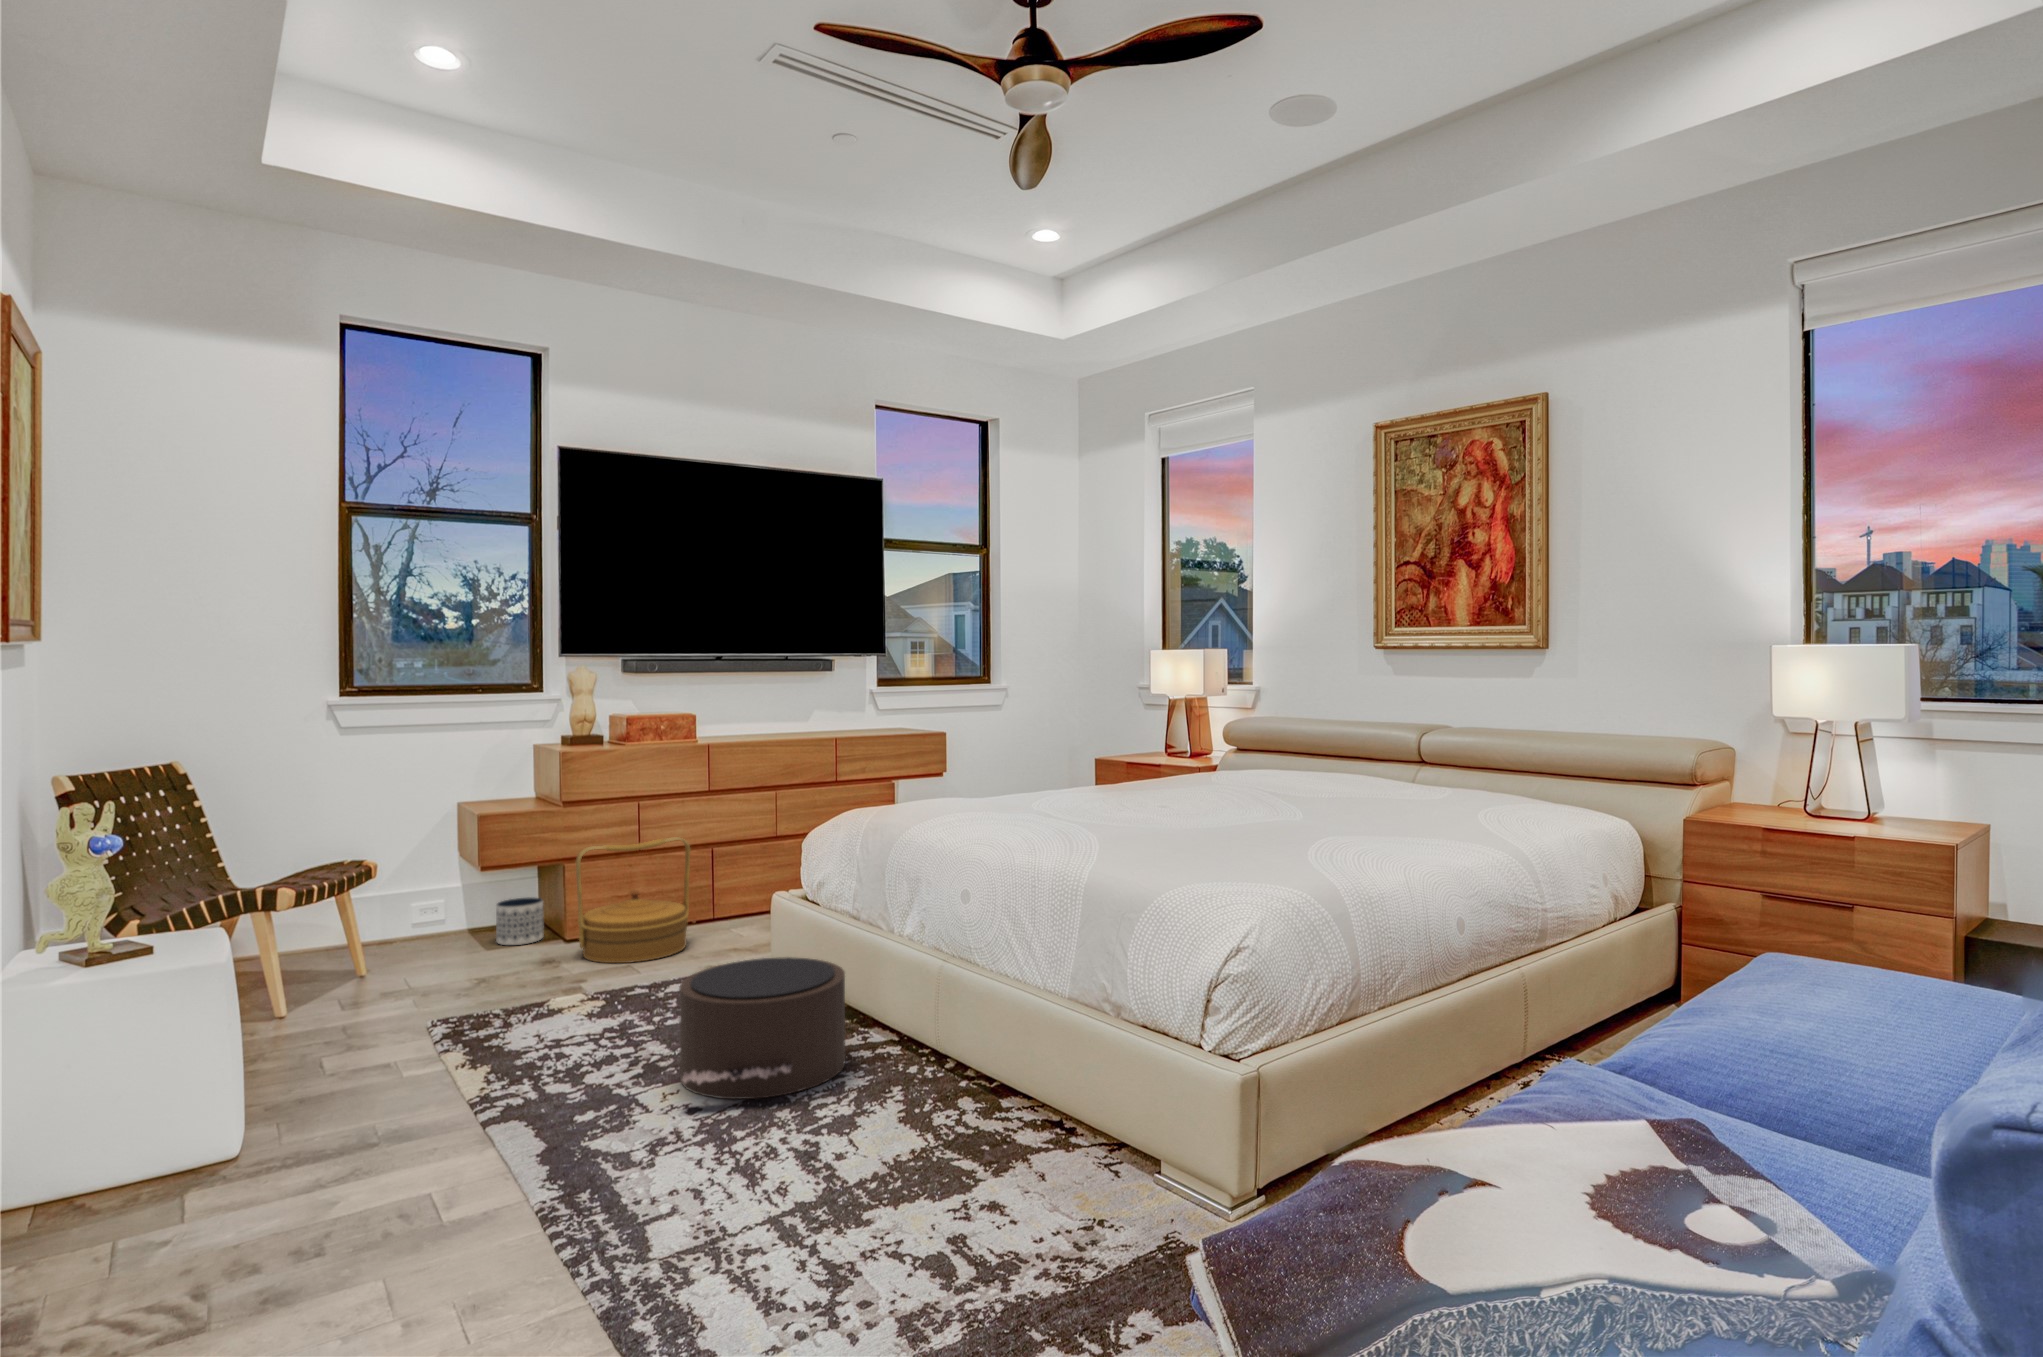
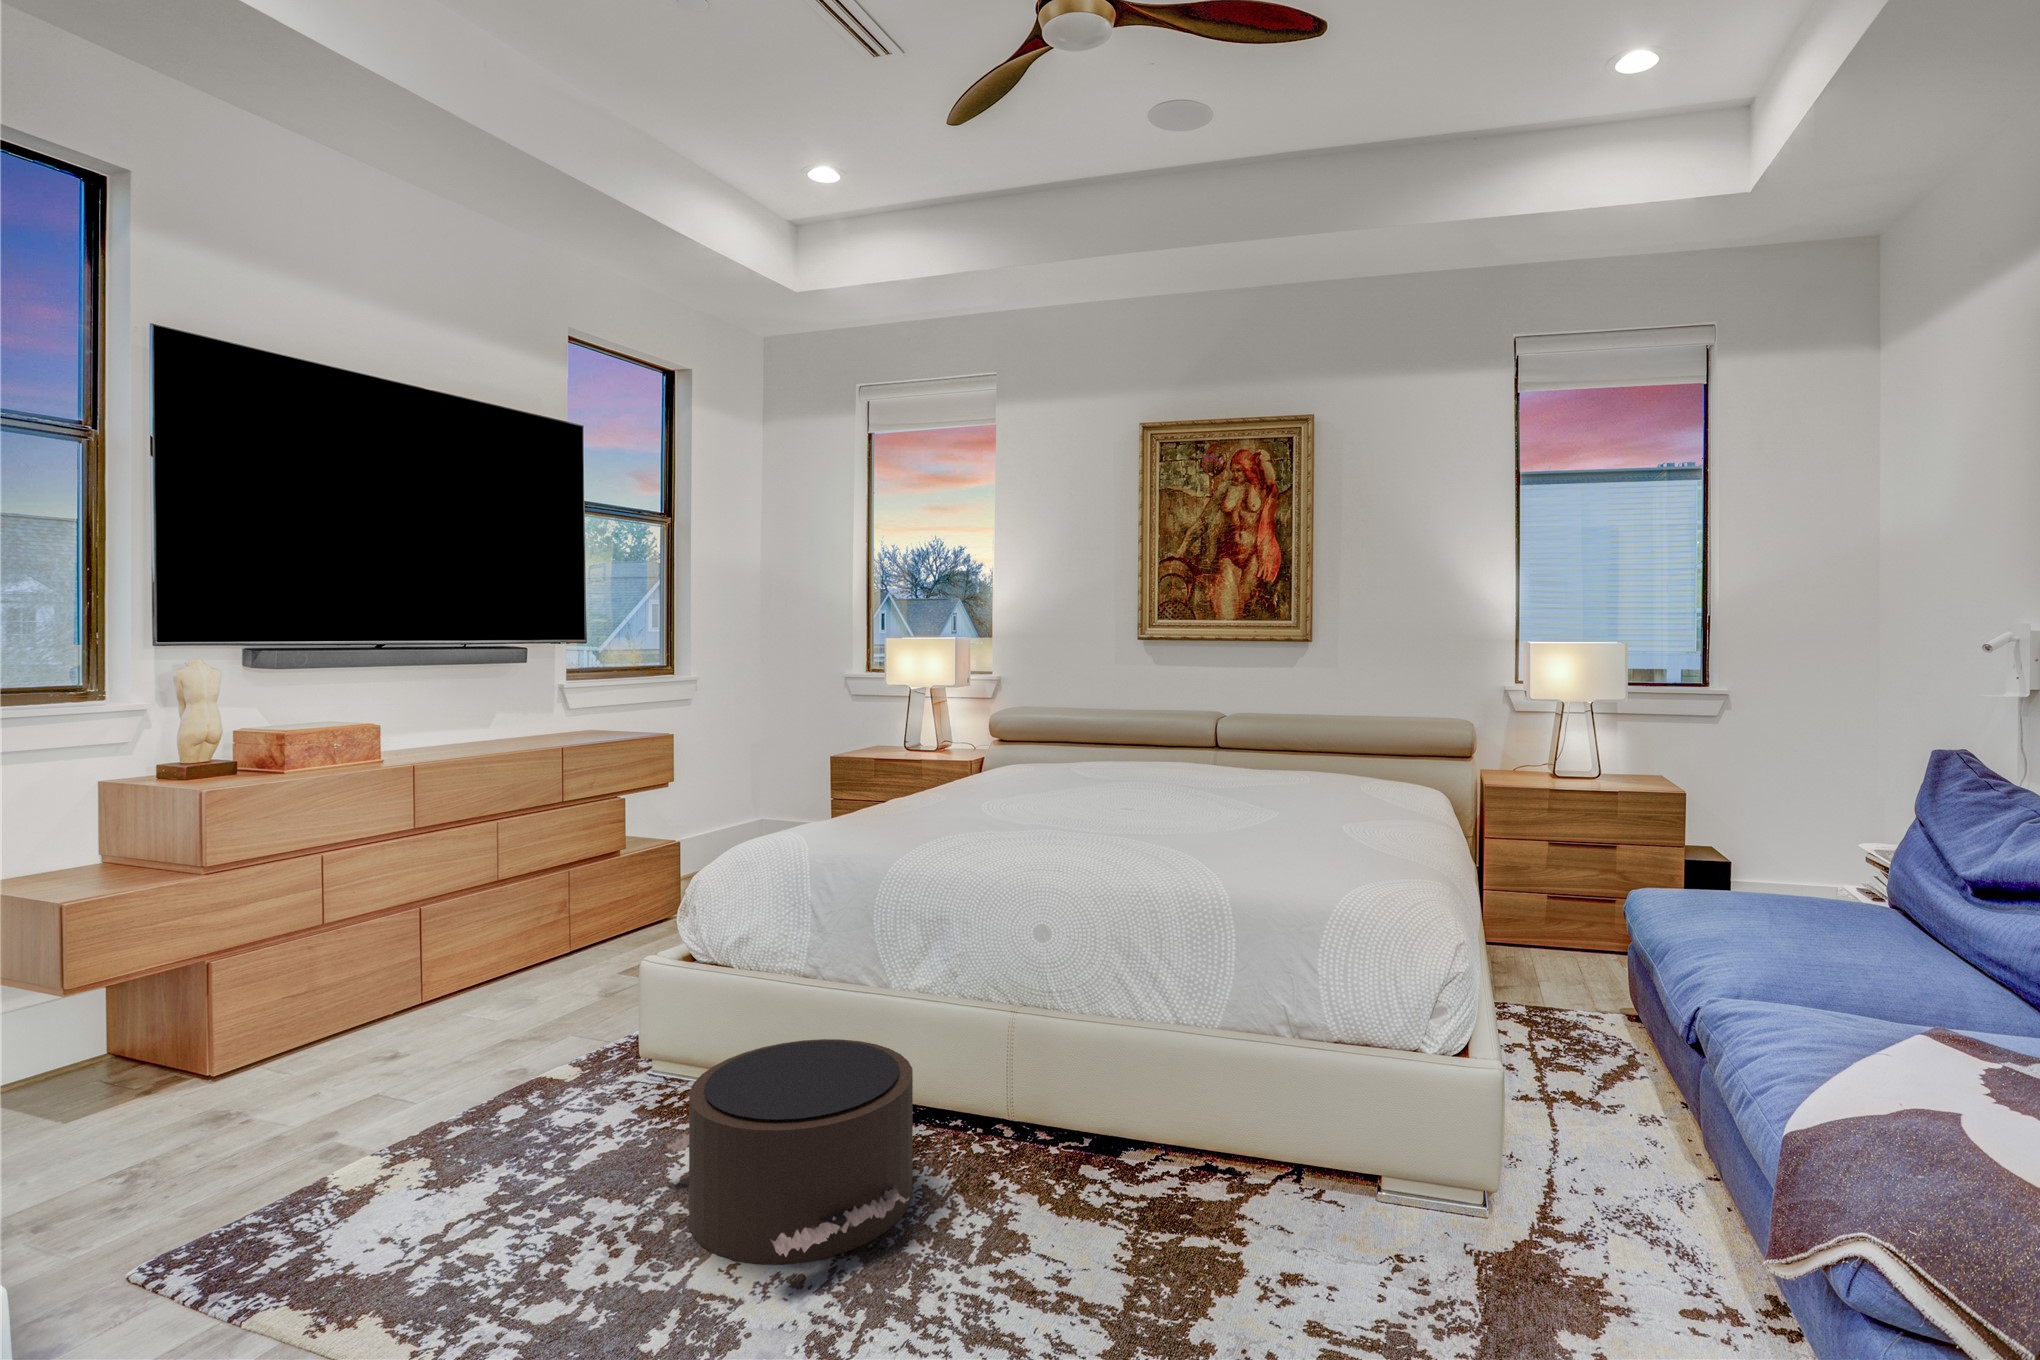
woven basket: present [576,837,690,963] -> none [255,896,434,1098]
planter: present [496,897,544,945] -> none [58,1016,149,1101]

